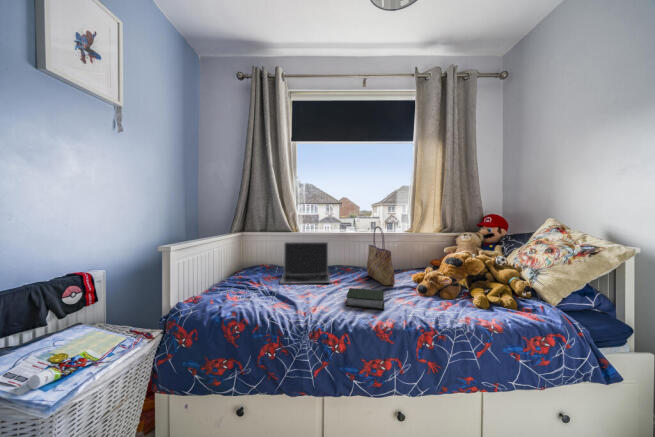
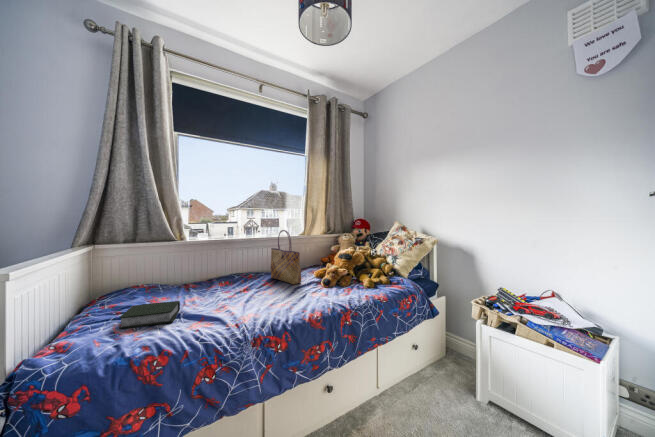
laptop: present [280,242,331,284] -> none [174,249,241,302]
book: present [346,288,384,310] -> present [119,301,180,329]

